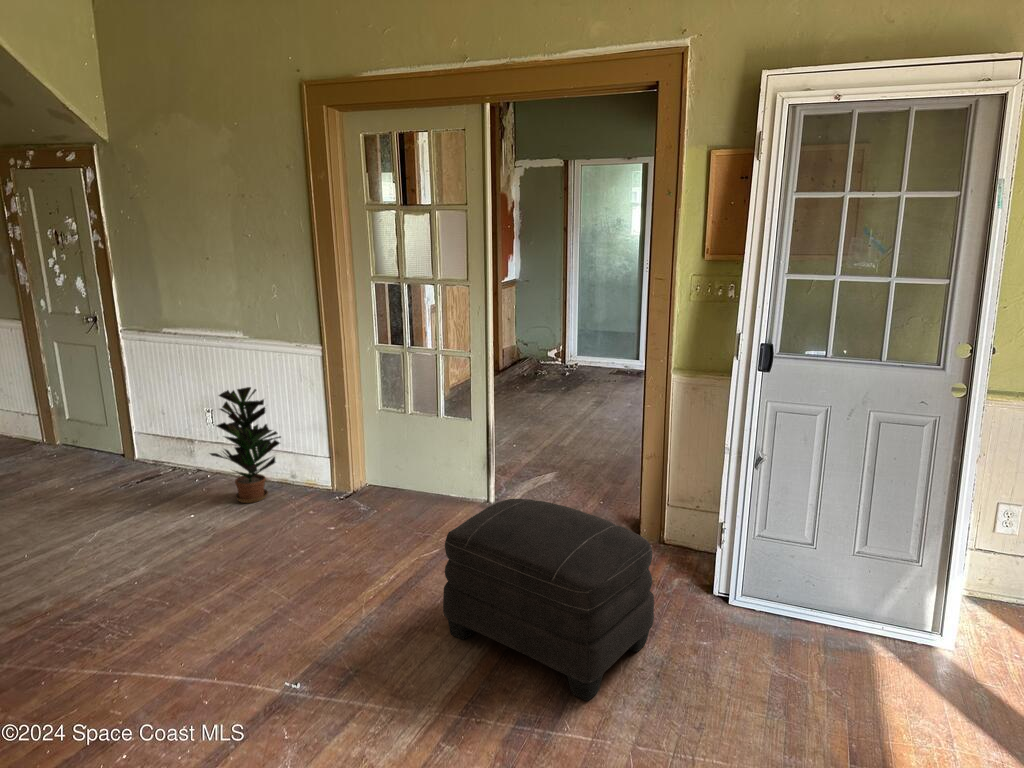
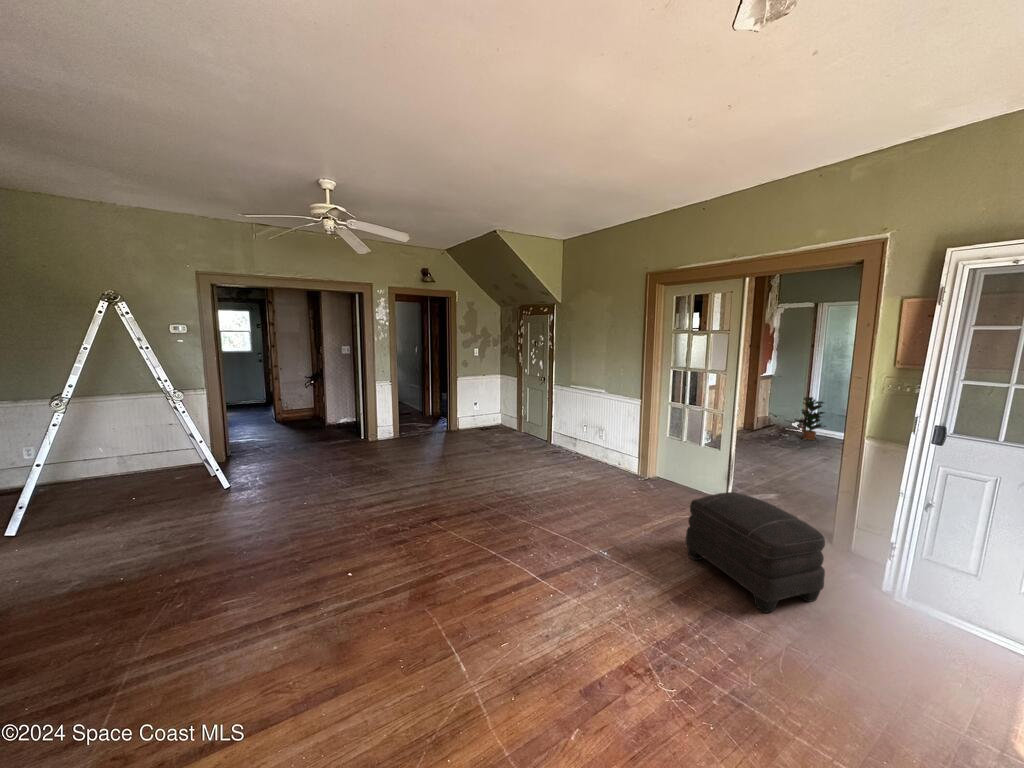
potted plant: present [210,387,281,503] -> present [795,397,826,440]

